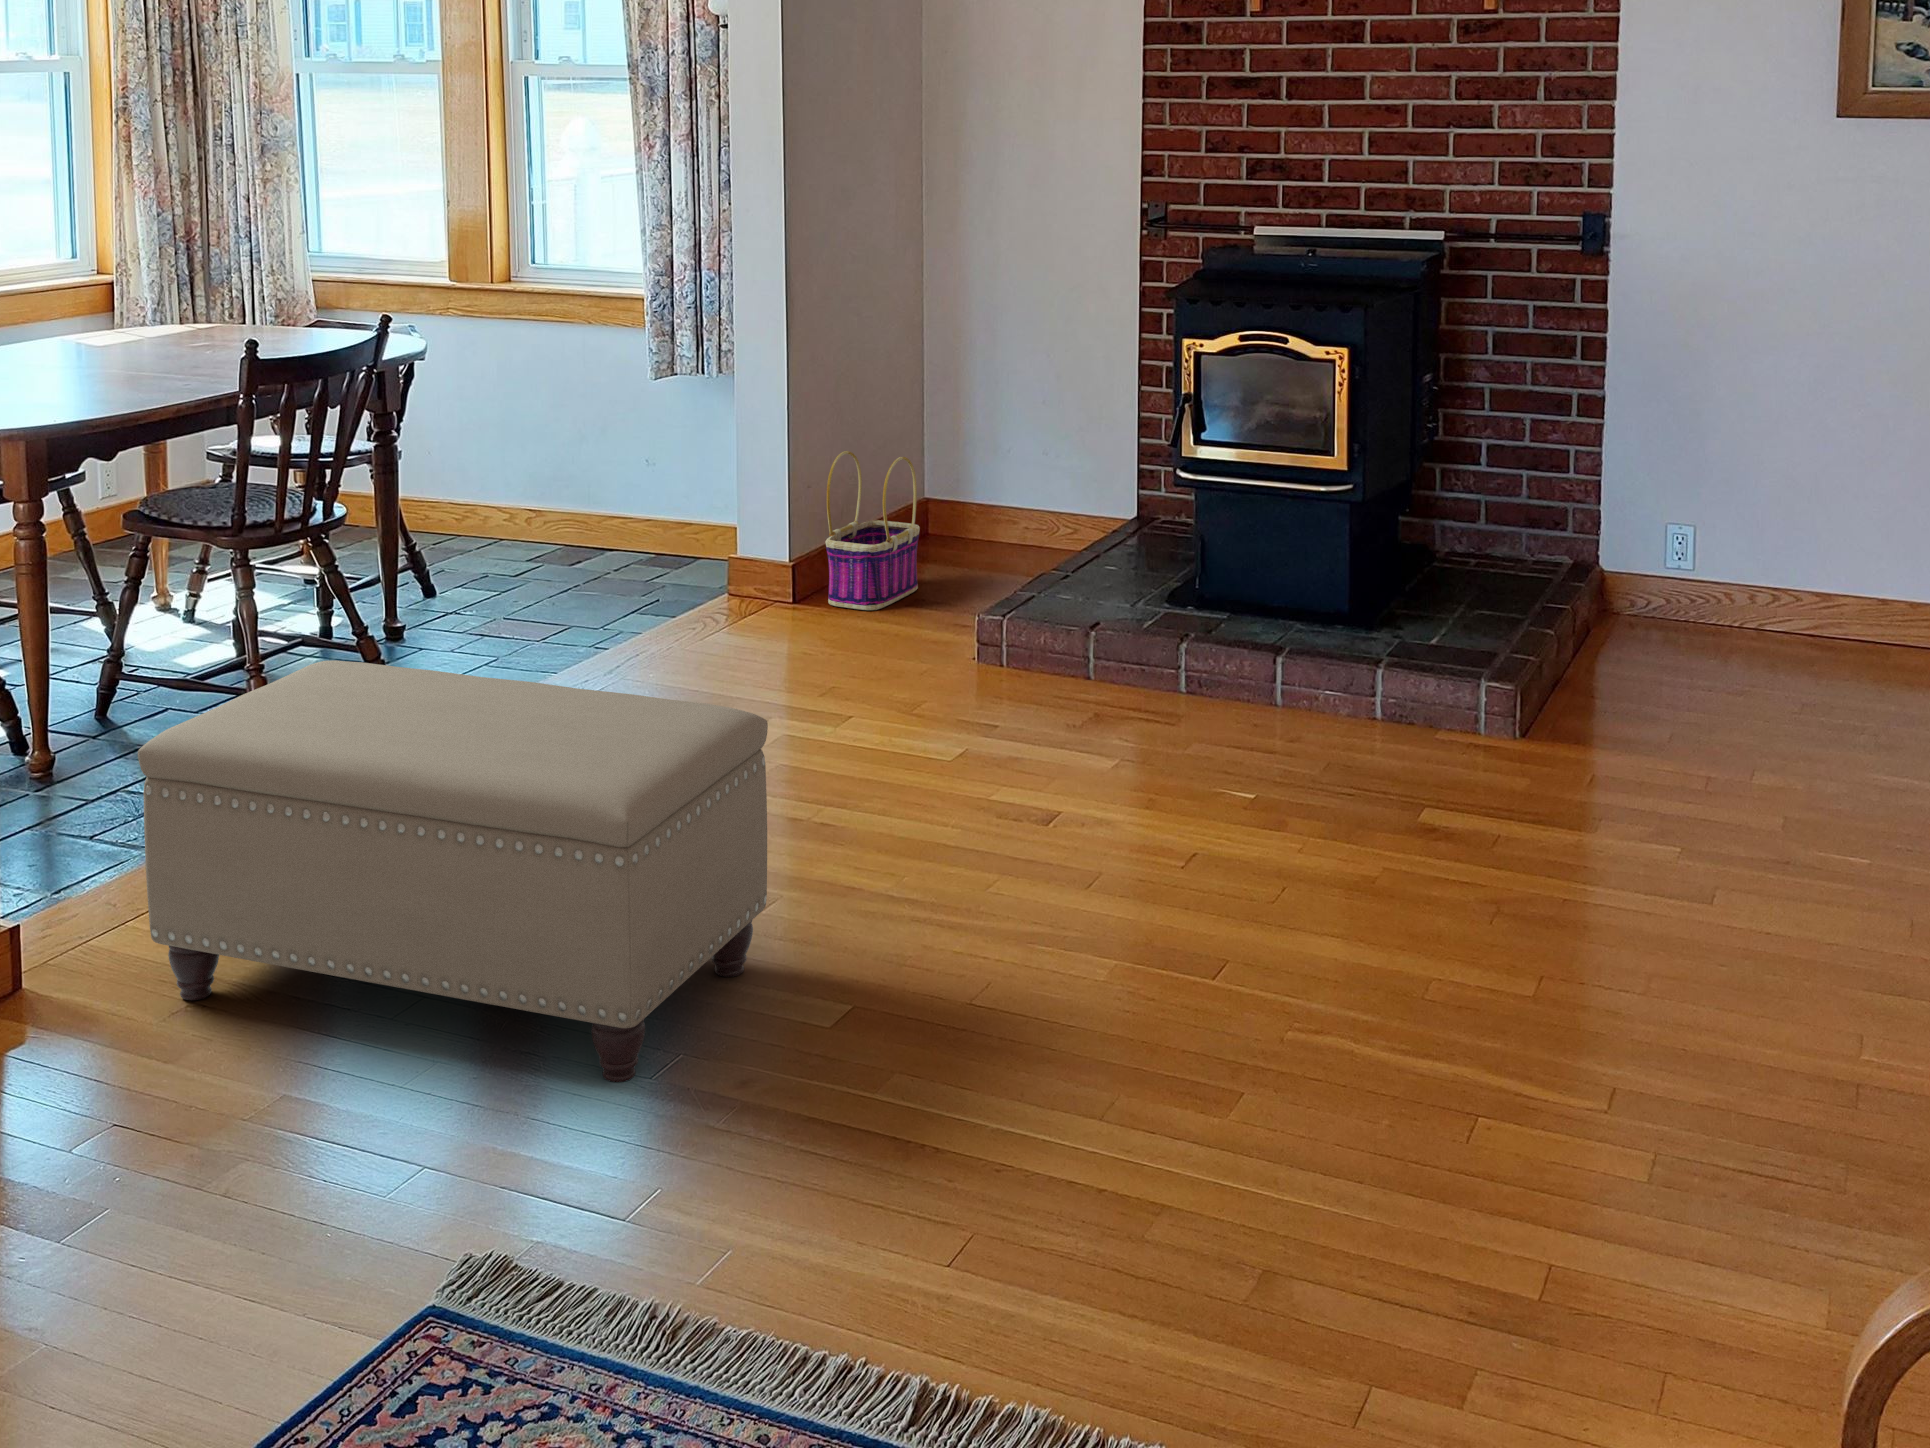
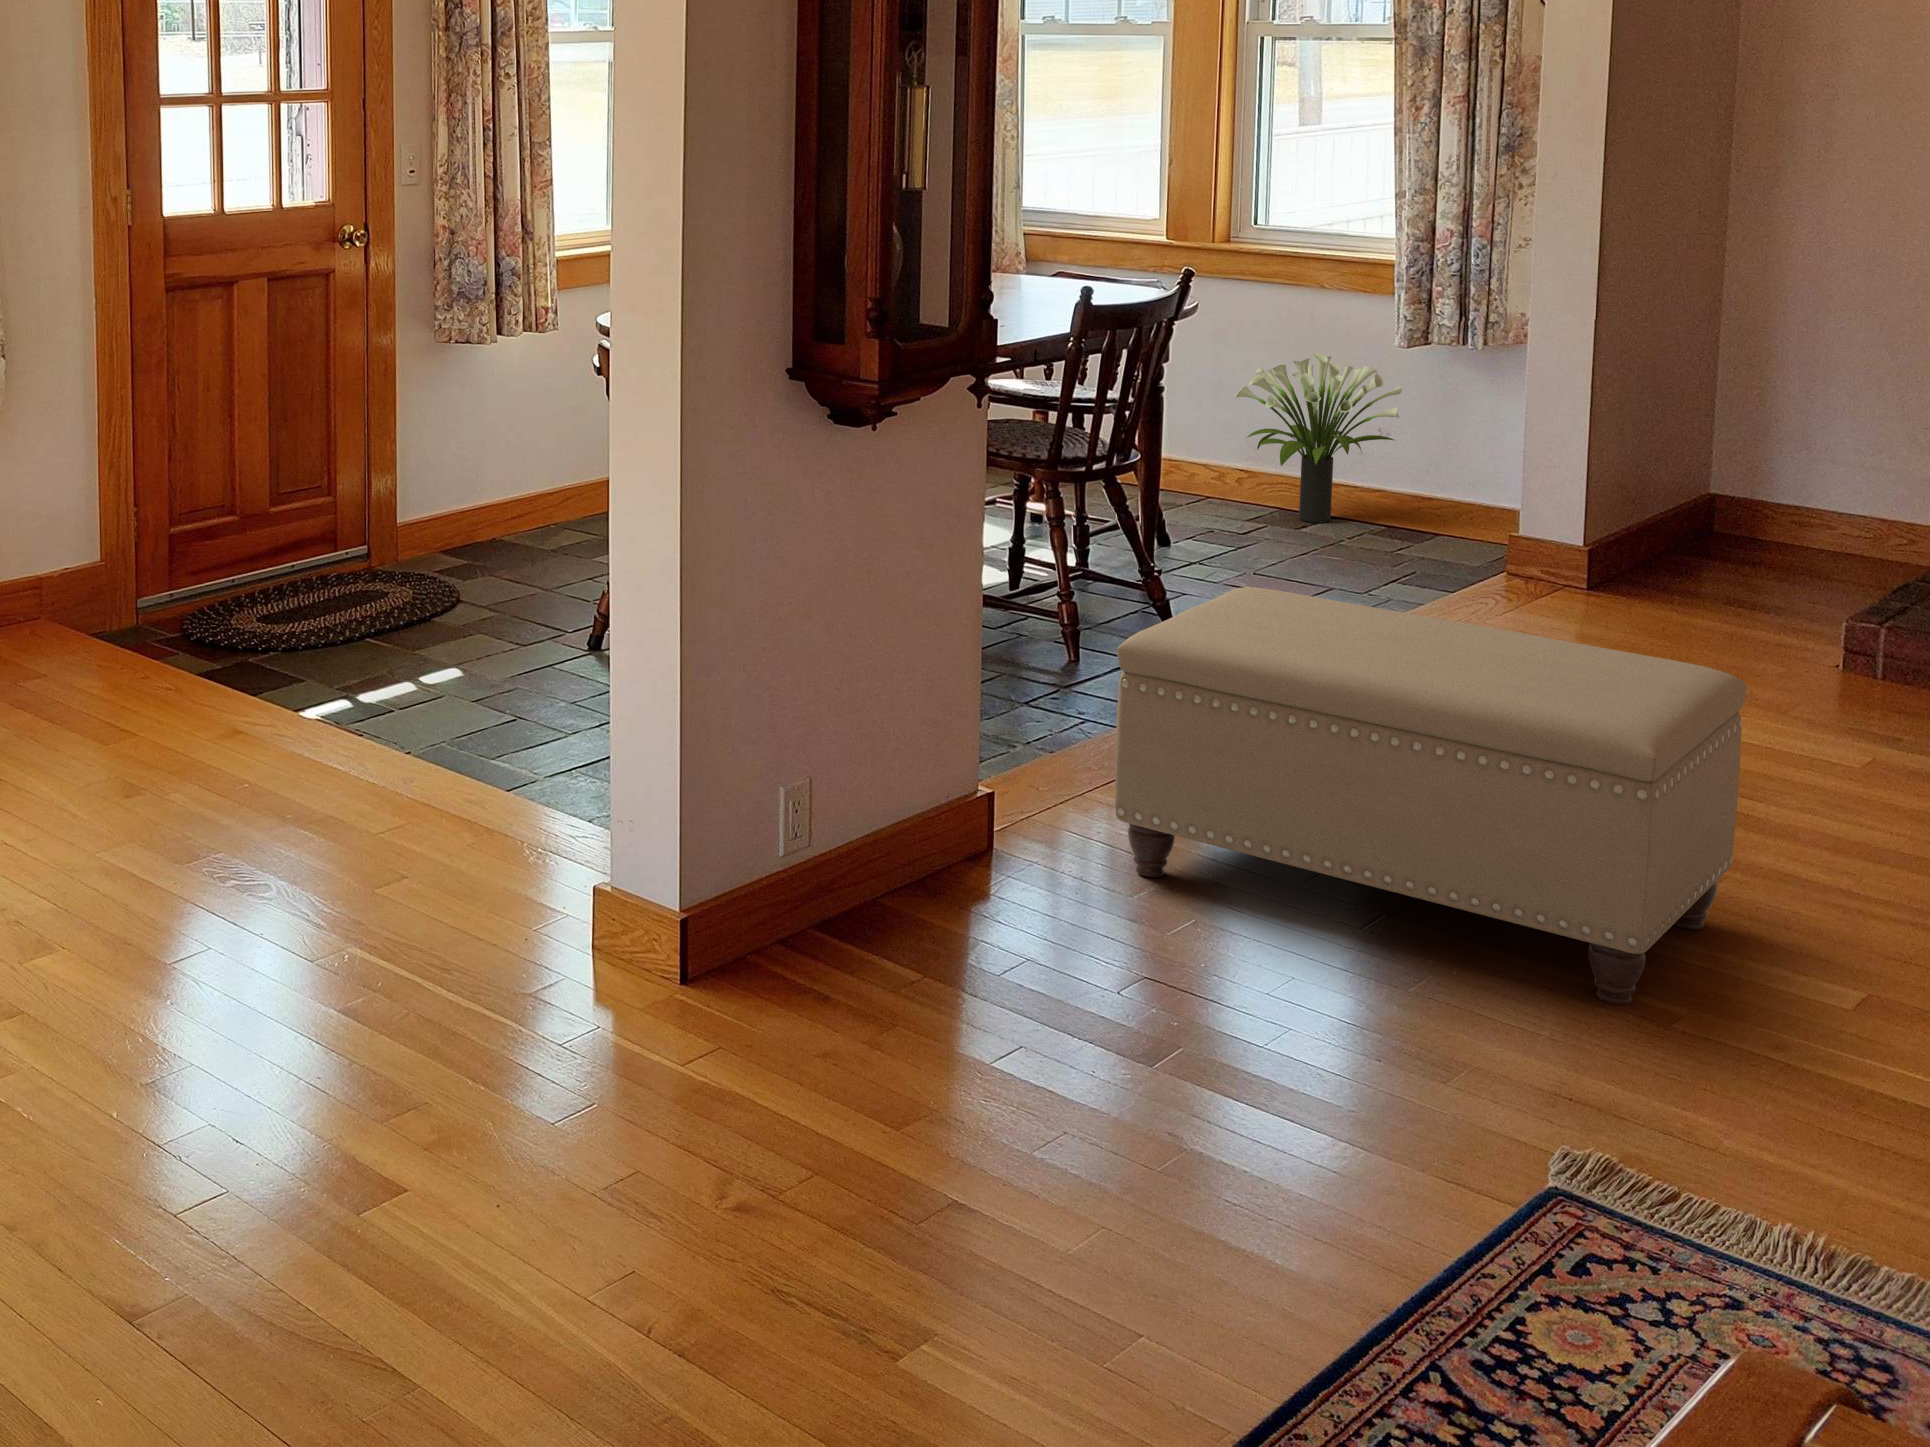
potted plant: none [496,390,654,557] -> present [1235,354,1402,523]
basket: present [825,451,920,610] -> none [1624,433,1732,602]

